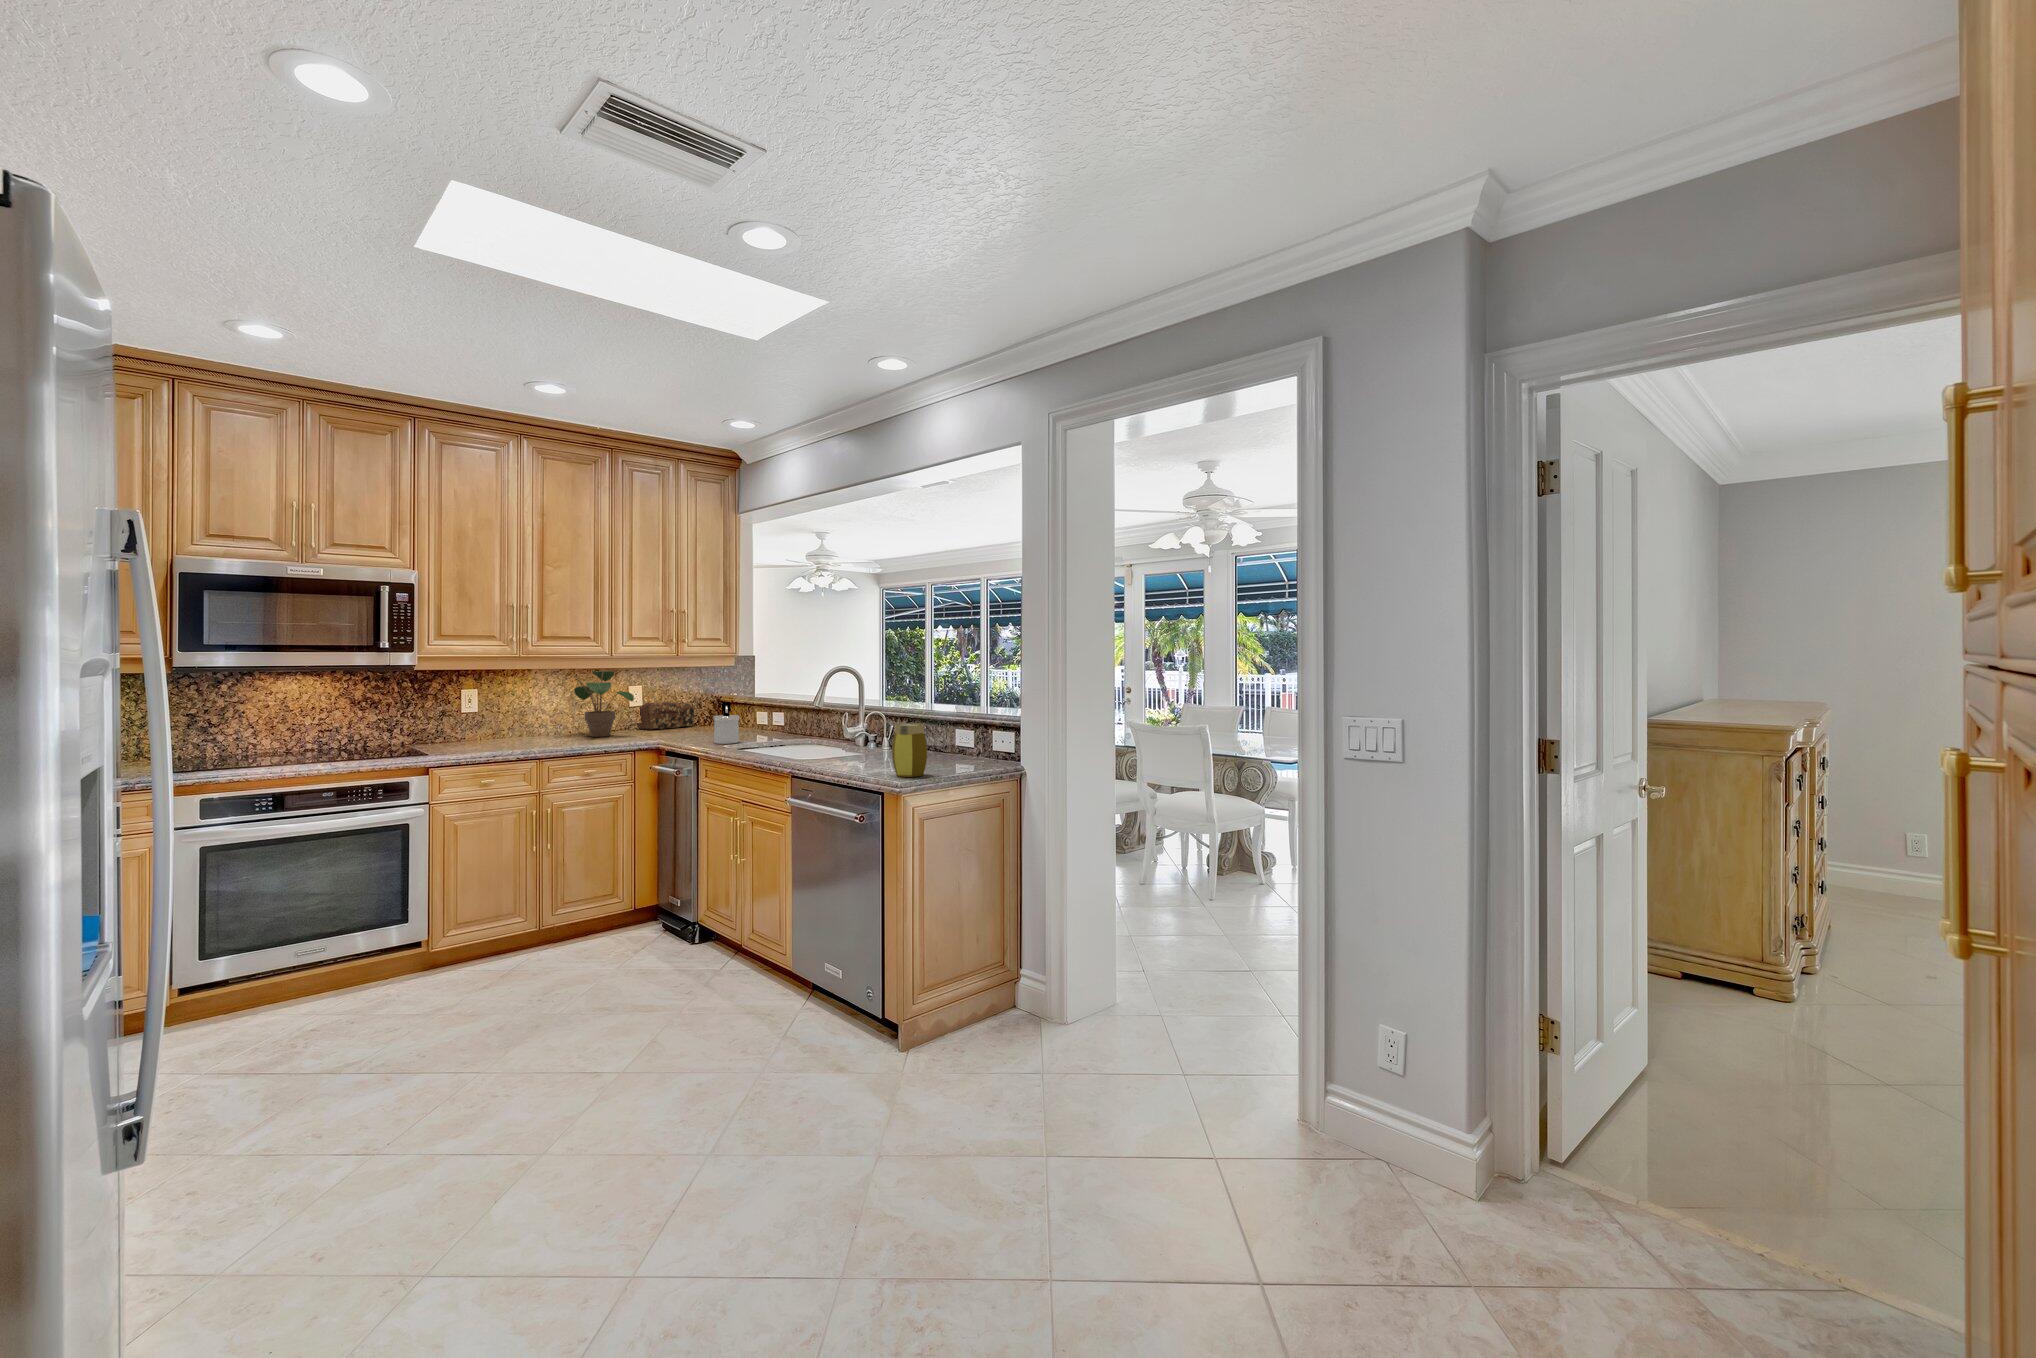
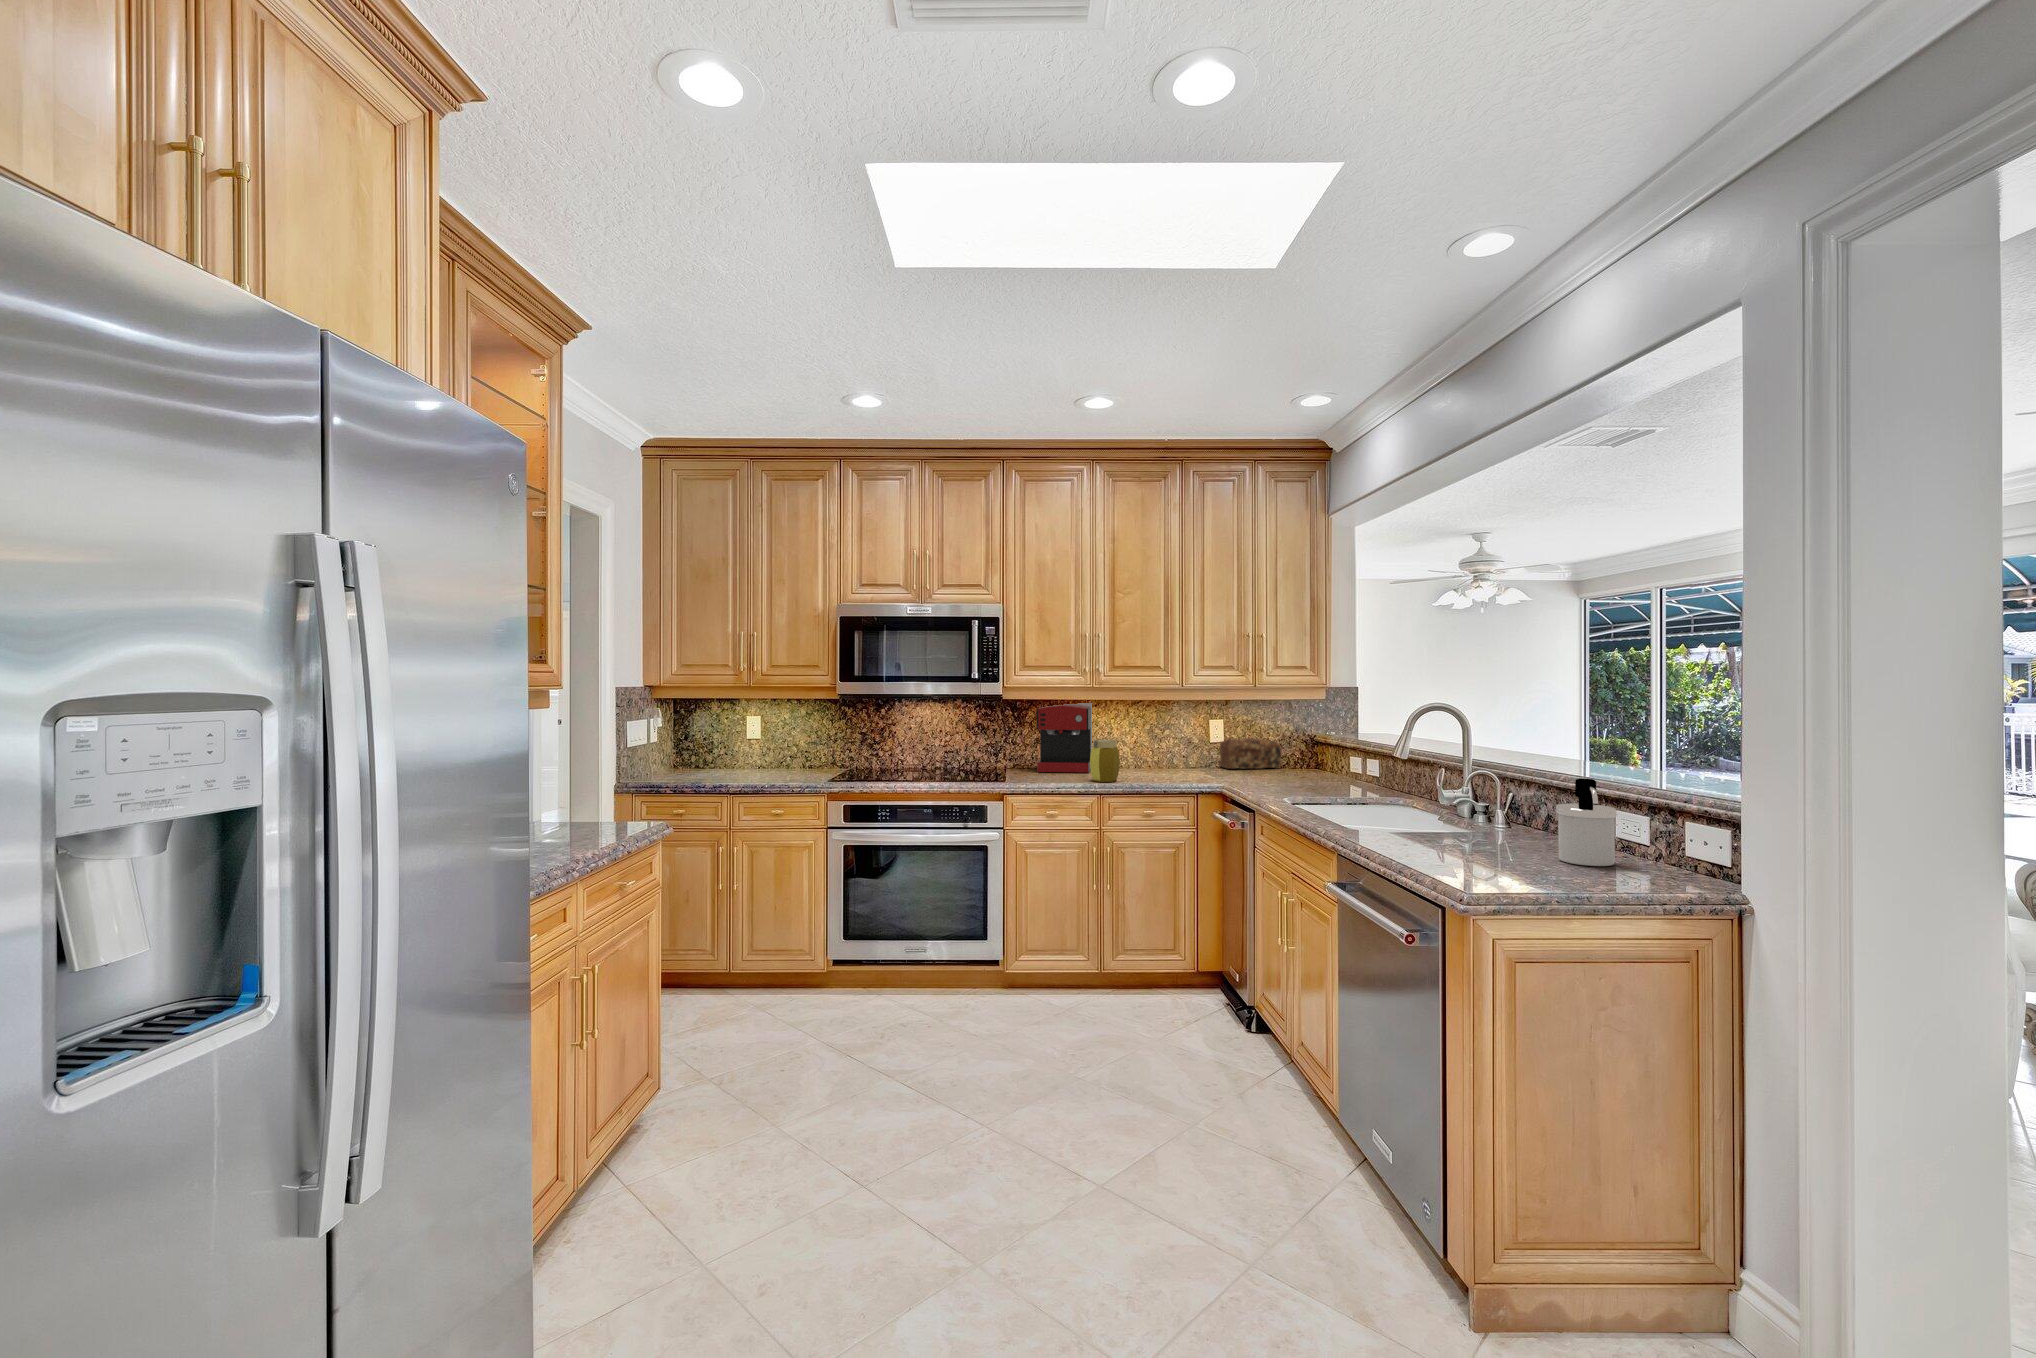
coffee maker: none [448,669,512,744] -> present [1037,703,1092,773]
potted plant: present [562,670,634,737] -> none [1136,701,1205,774]
soap dispenser: present [713,702,739,744] -> present [1556,778,1617,866]
jar: present [892,723,927,777] -> present [1090,740,1120,782]

